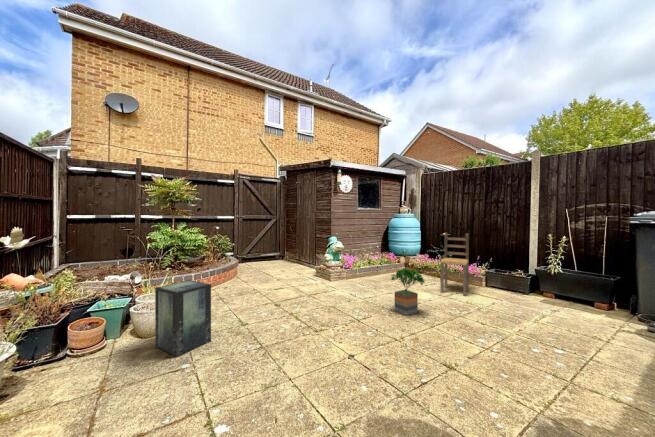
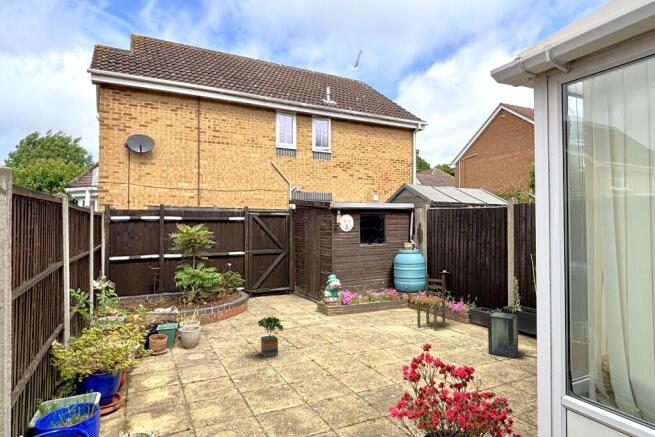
potted tree: present [391,269,425,315] -> present [258,317,283,357]
storage box: present [155,280,211,357] -> present [488,312,518,358]

